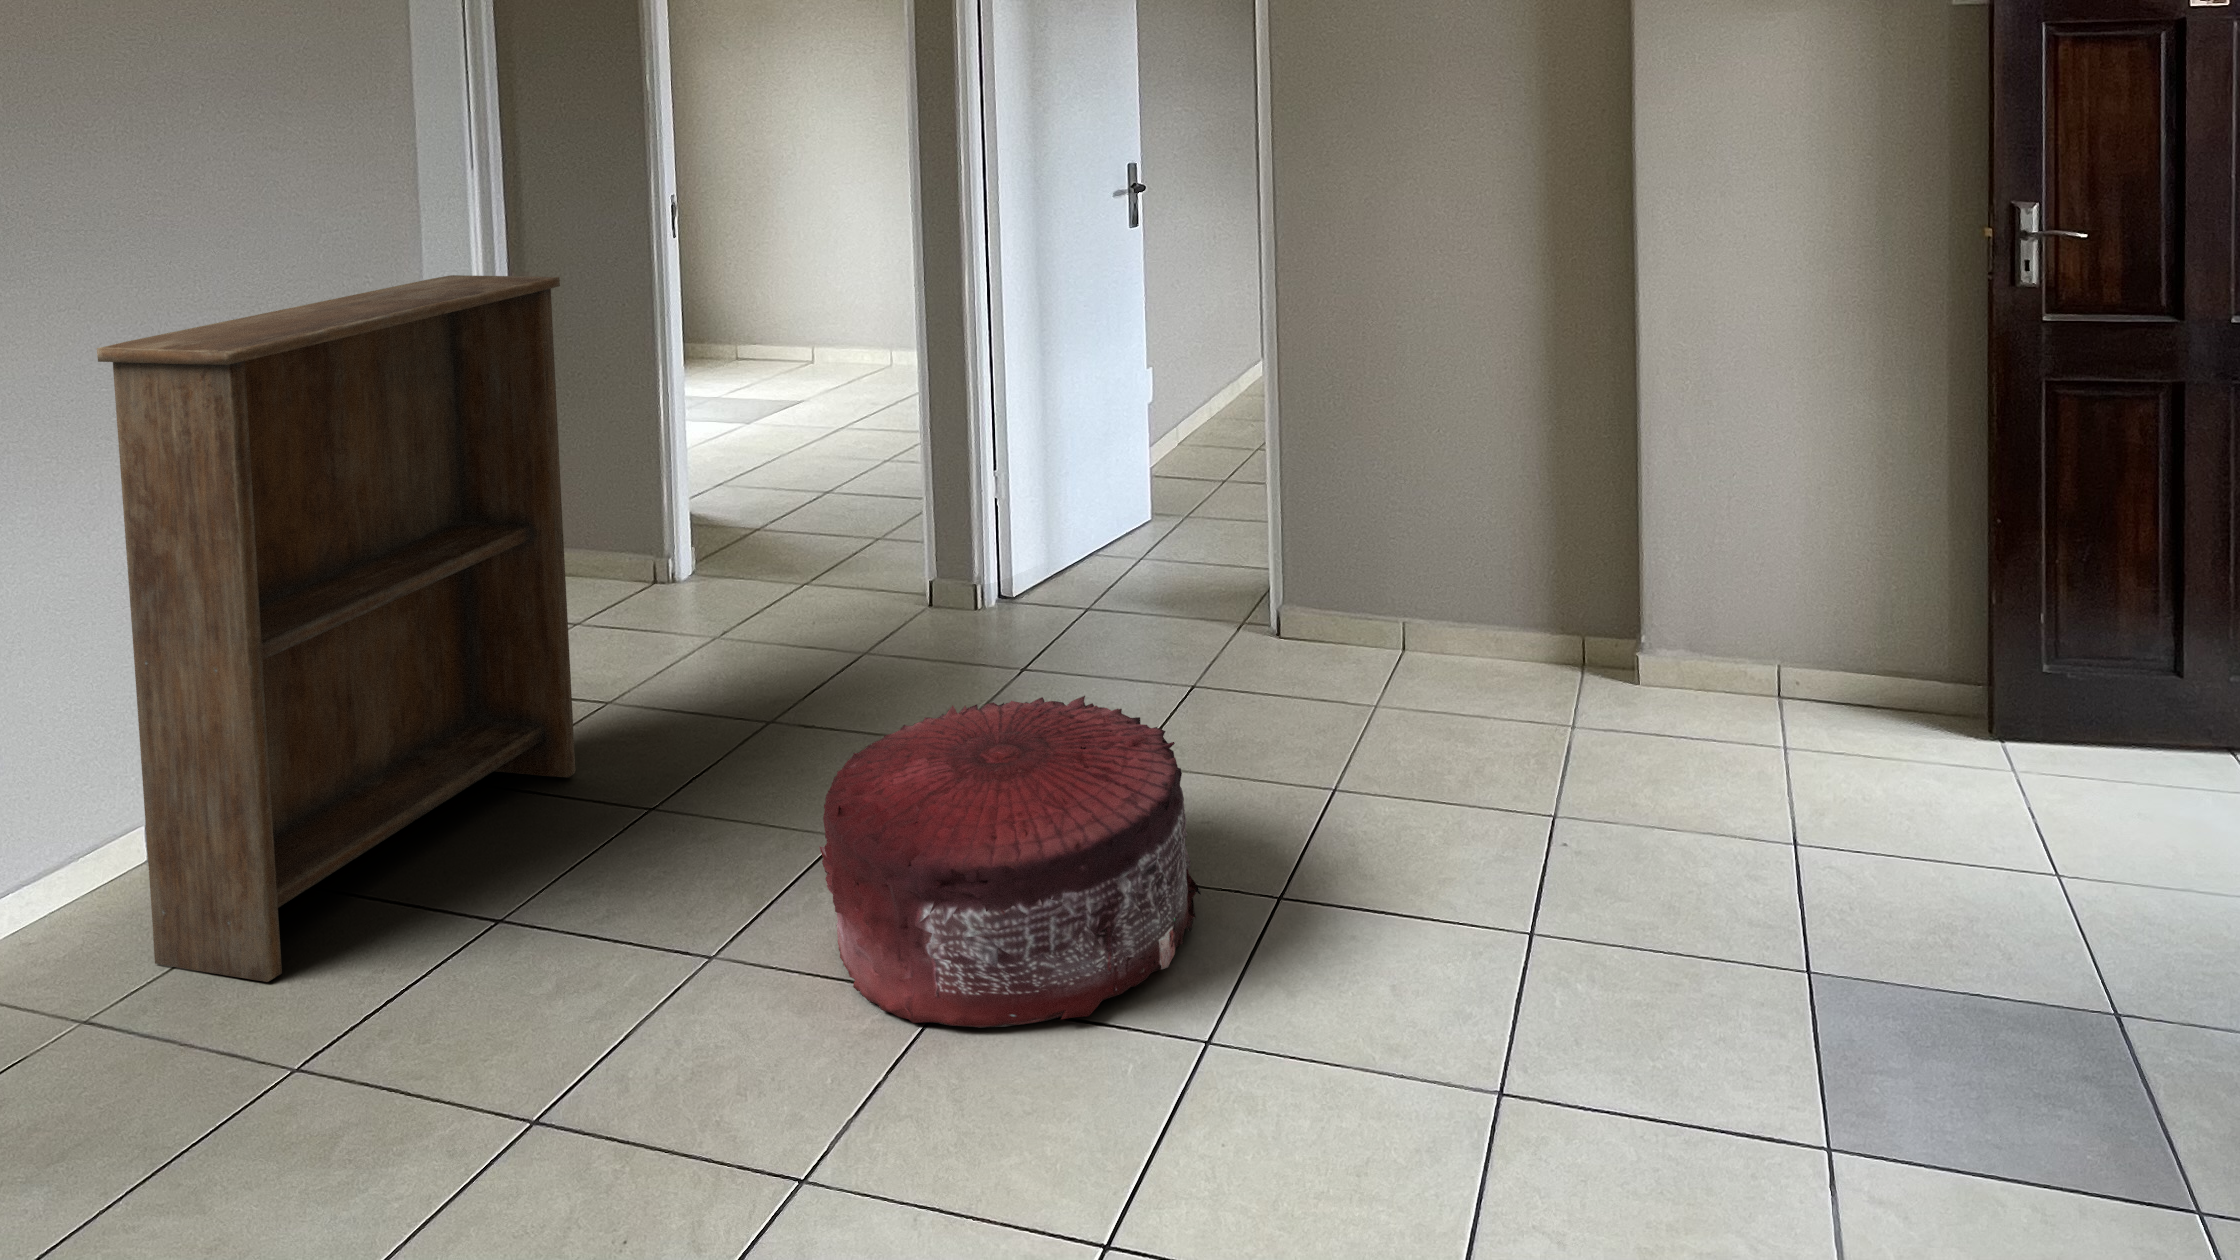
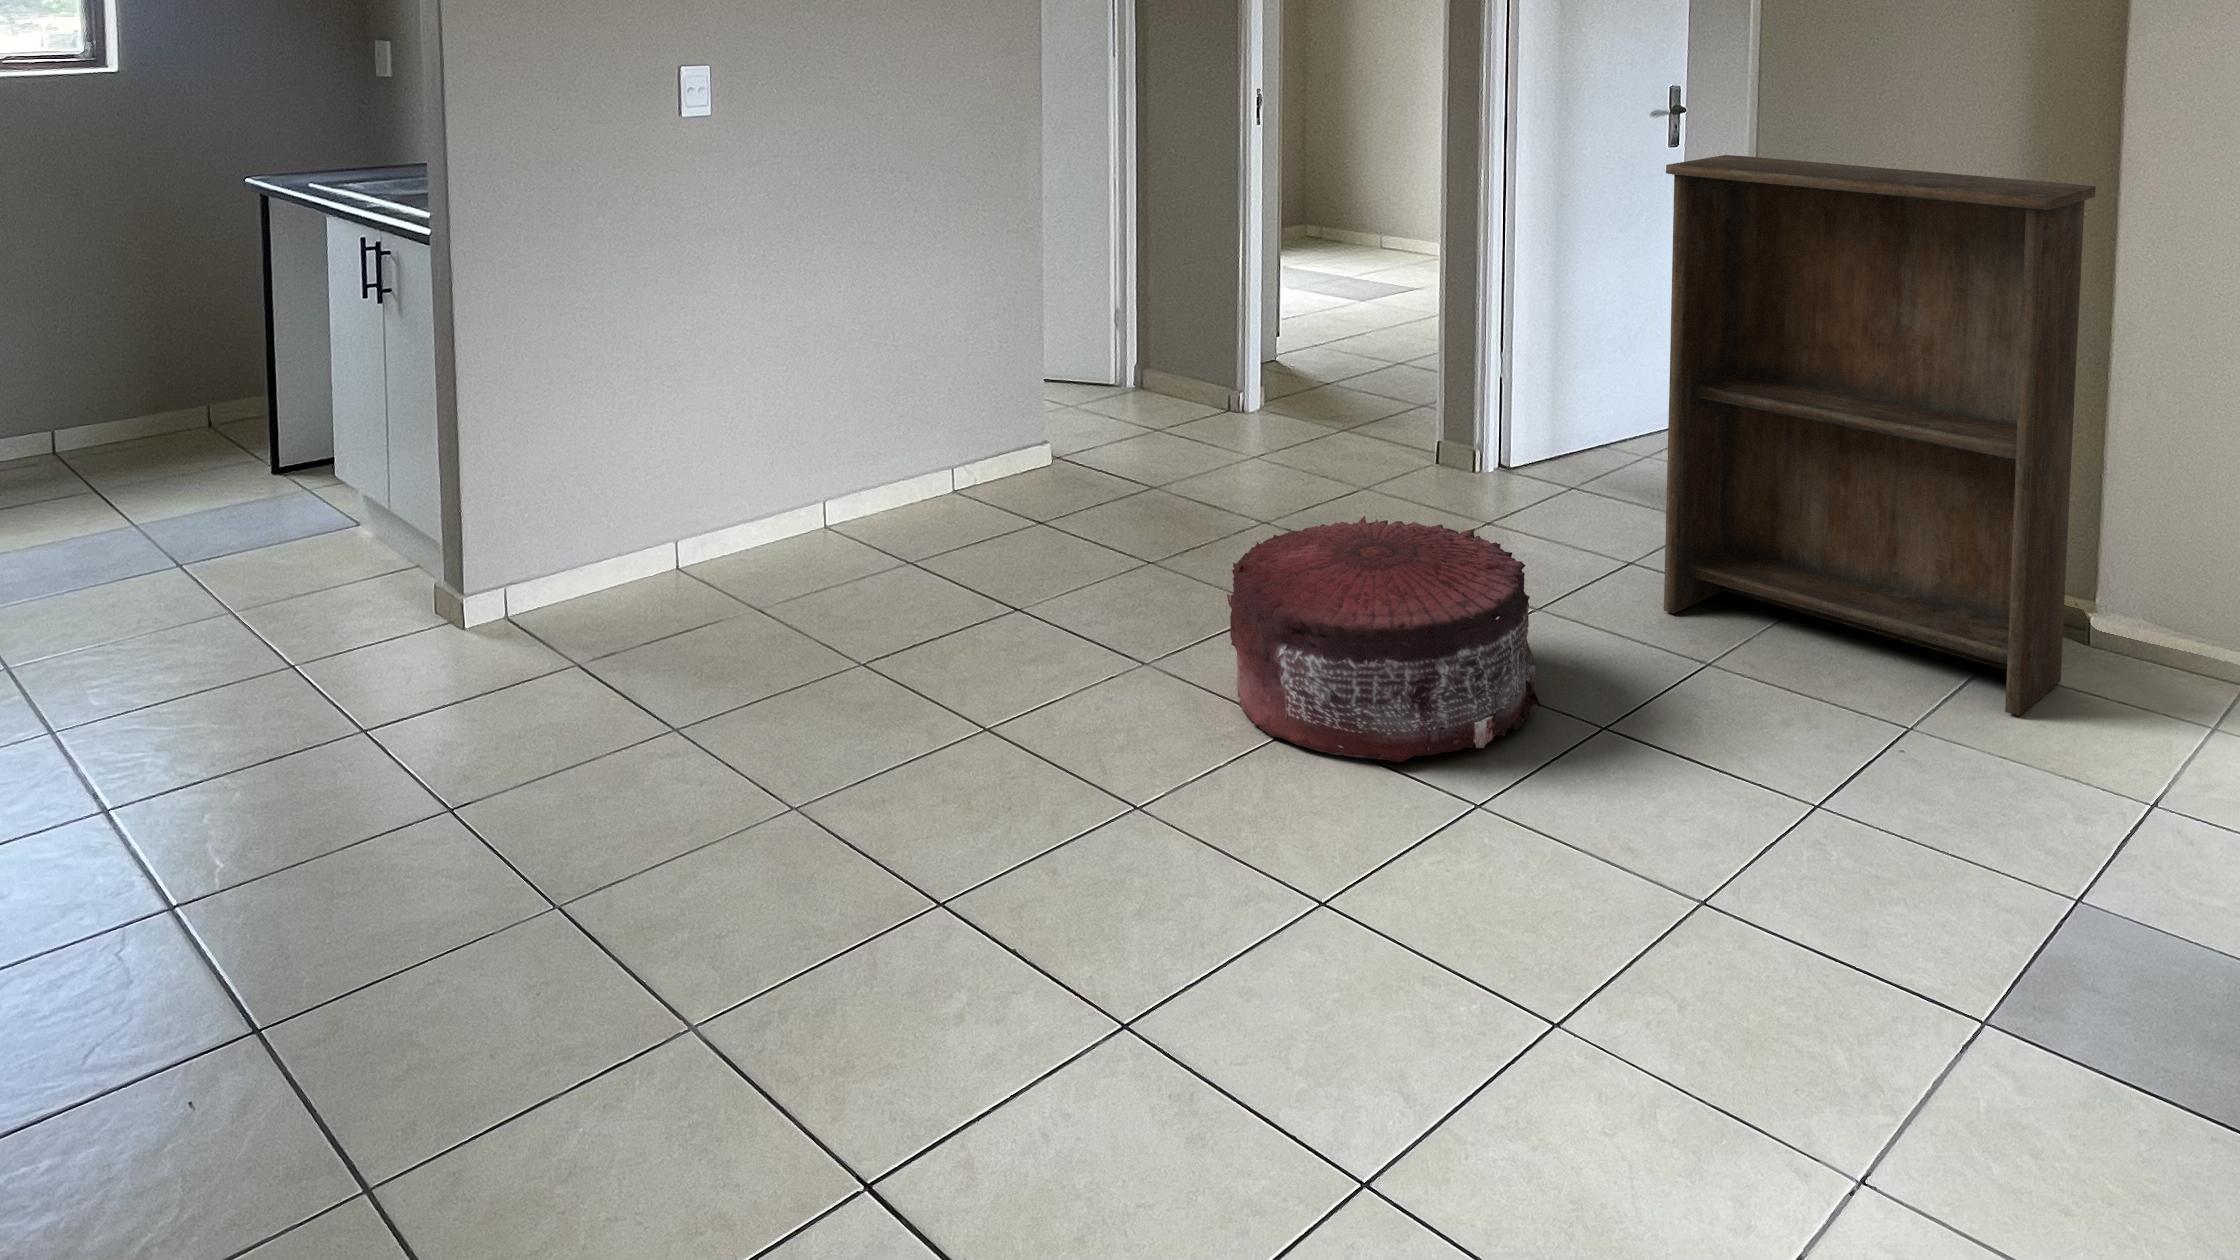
bookshelf: present [97,275,576,982] -> present [1664,155,2096,716]

